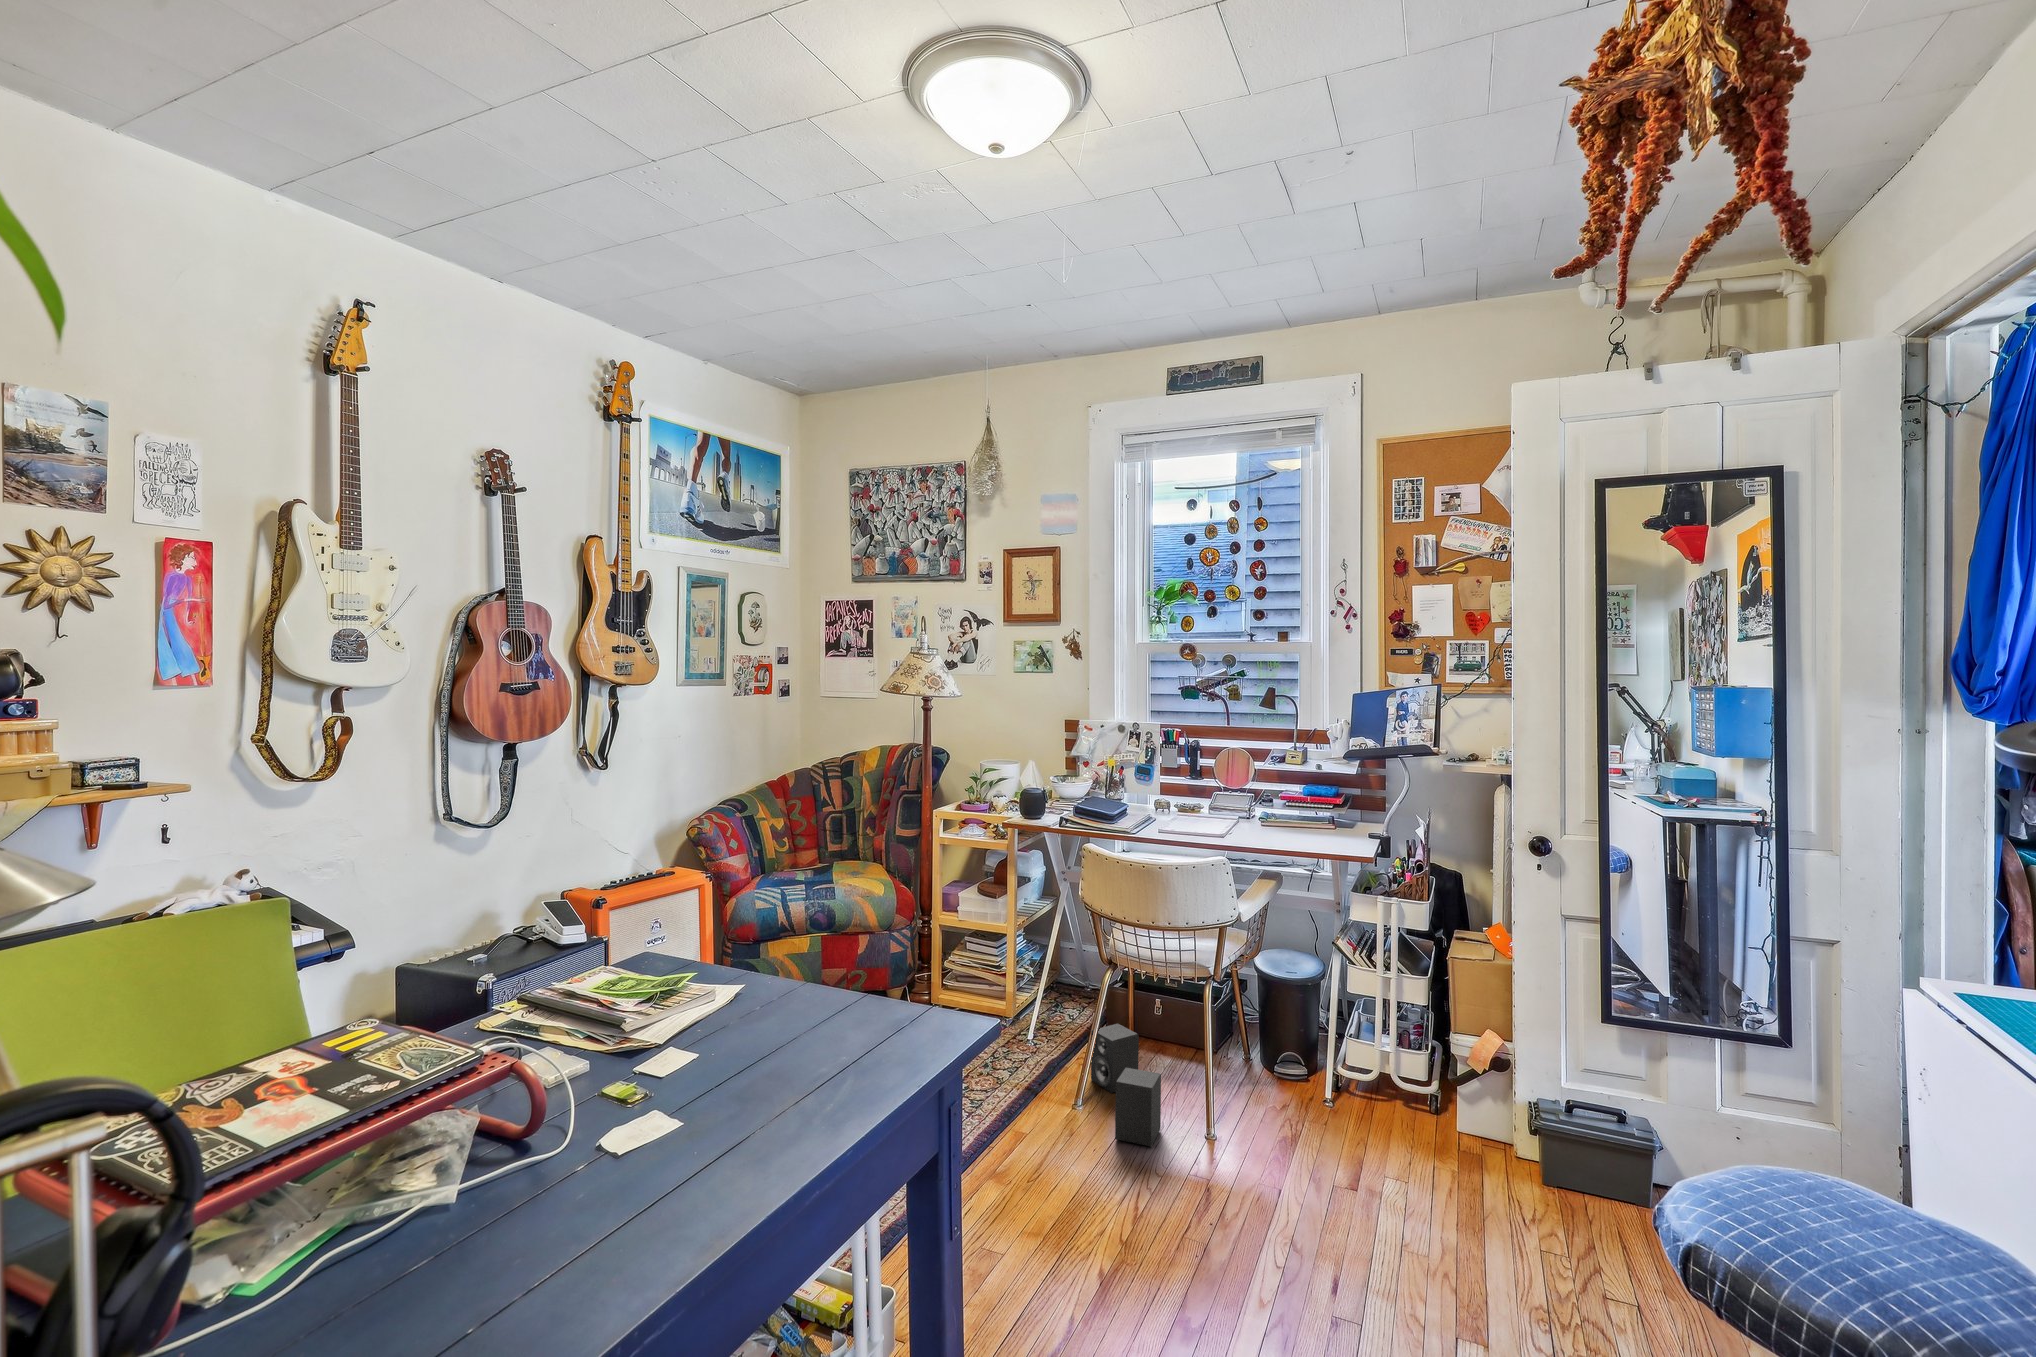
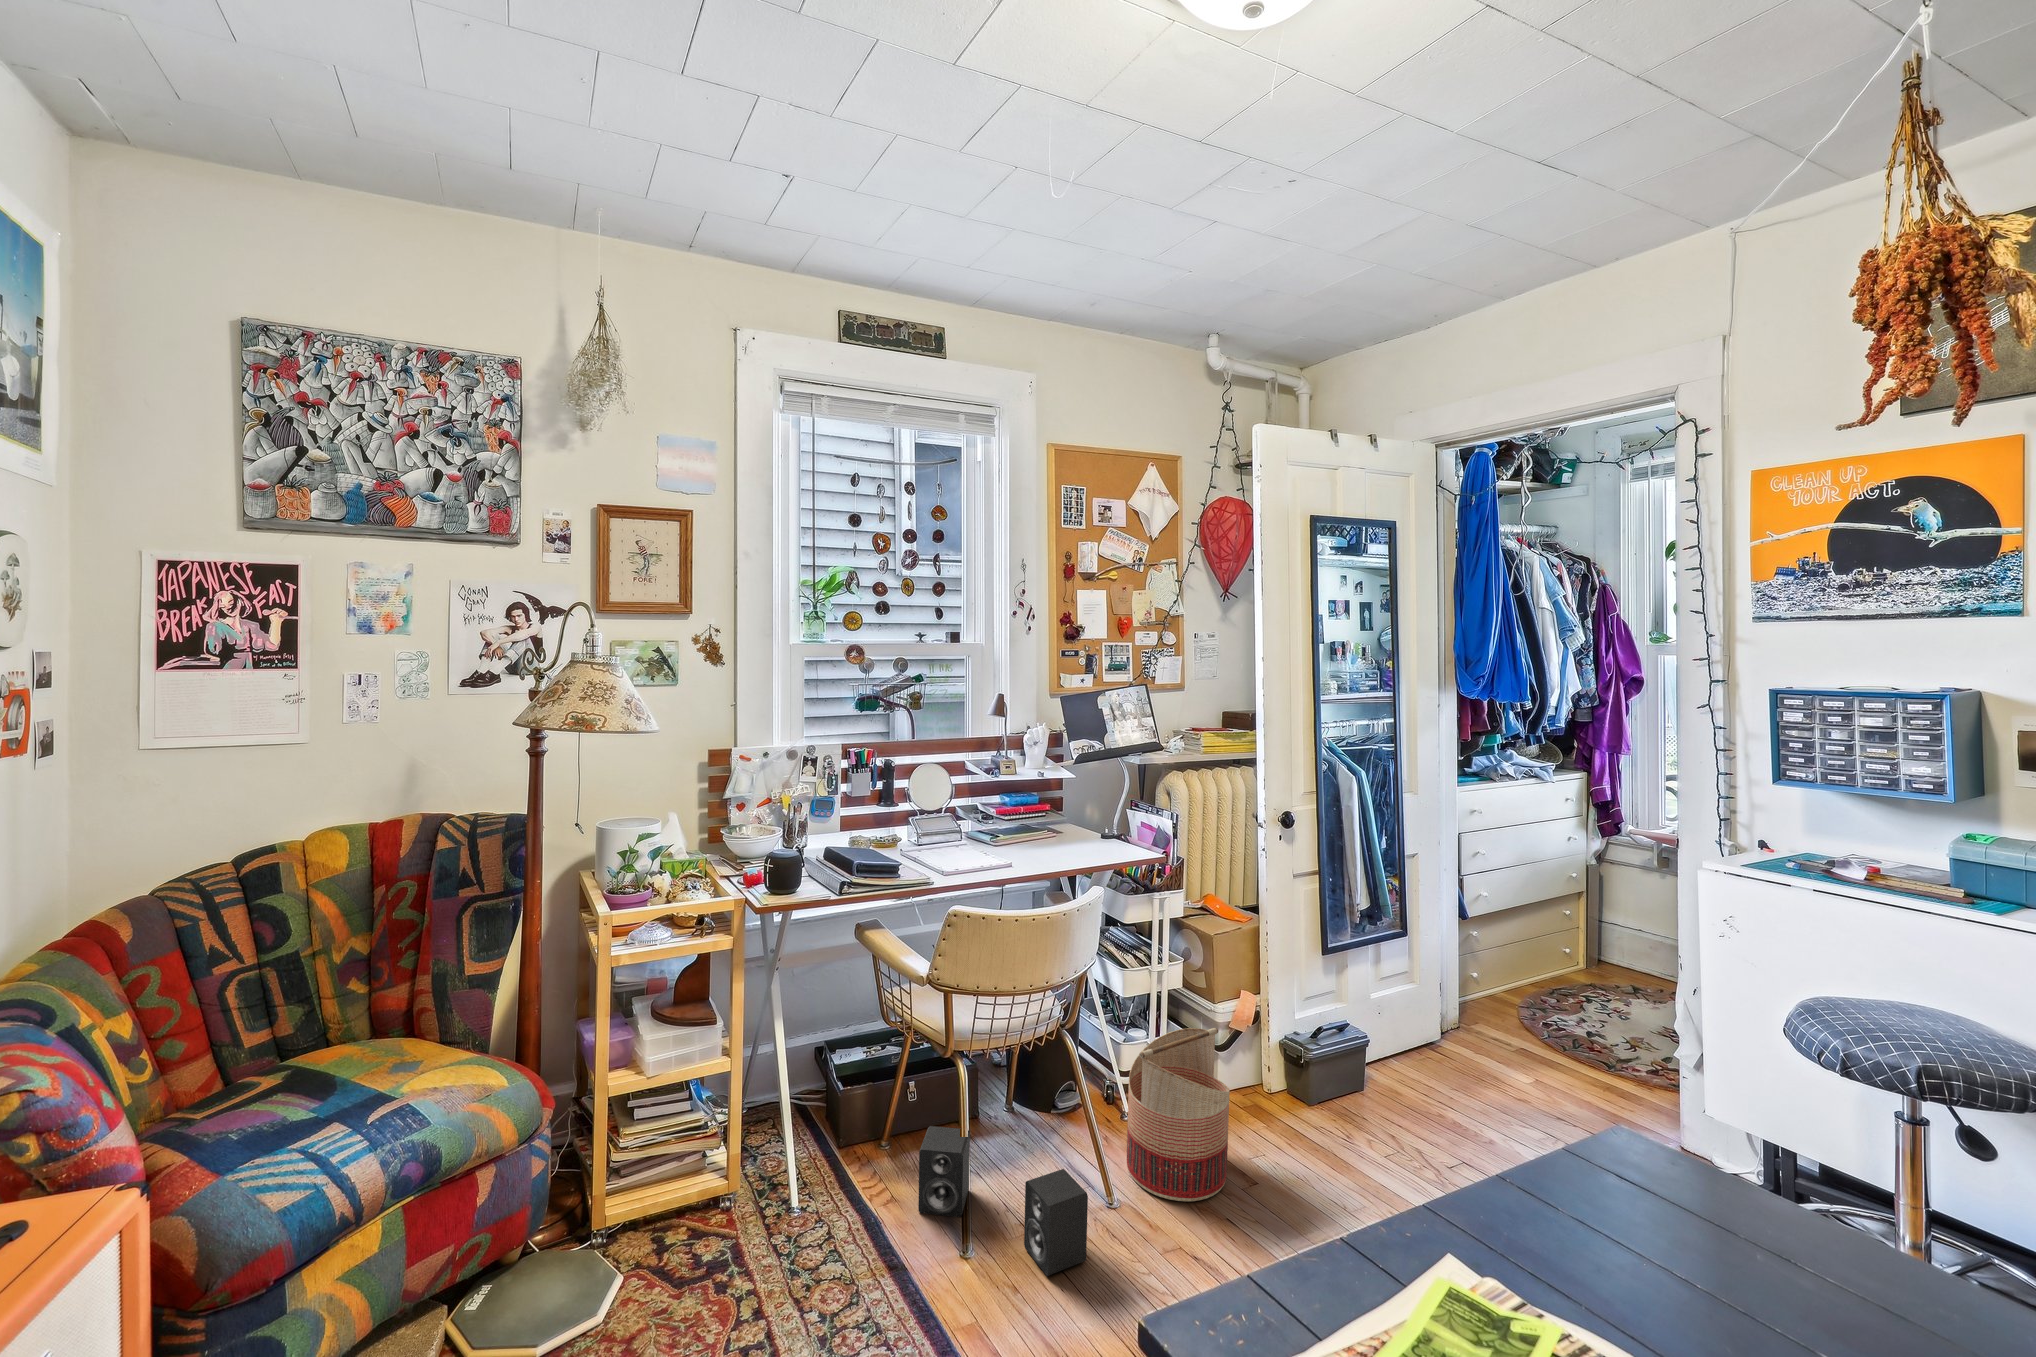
basket: none [1261,1011,1367,1172] -> present [1127,1028,1230,1201]

